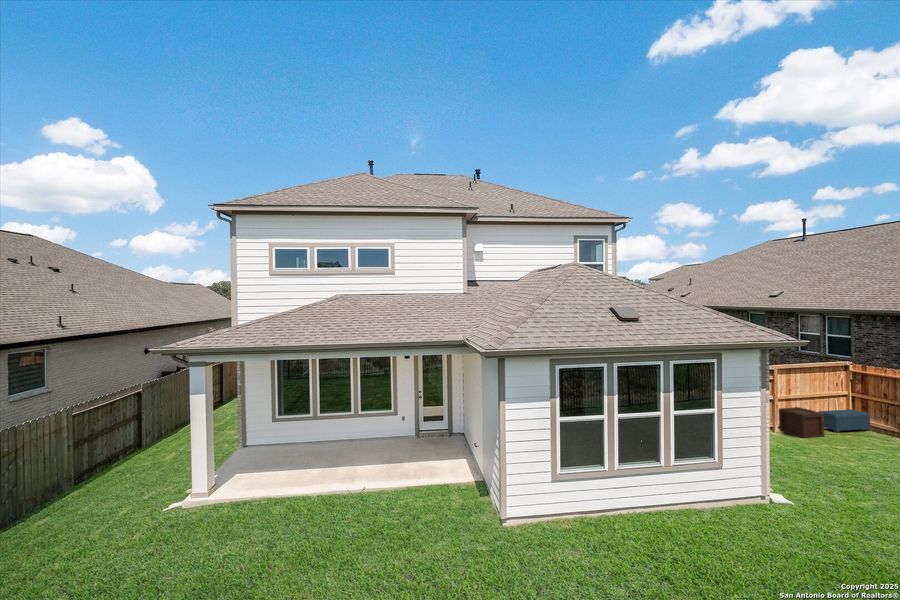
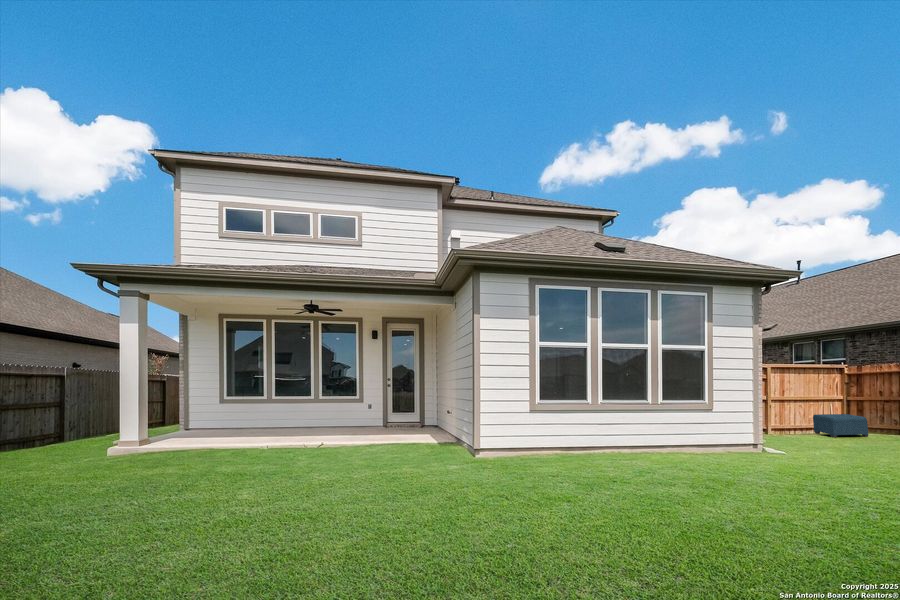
wooden crate: present [779,407,824,438] -> none [772,409,822,441]

